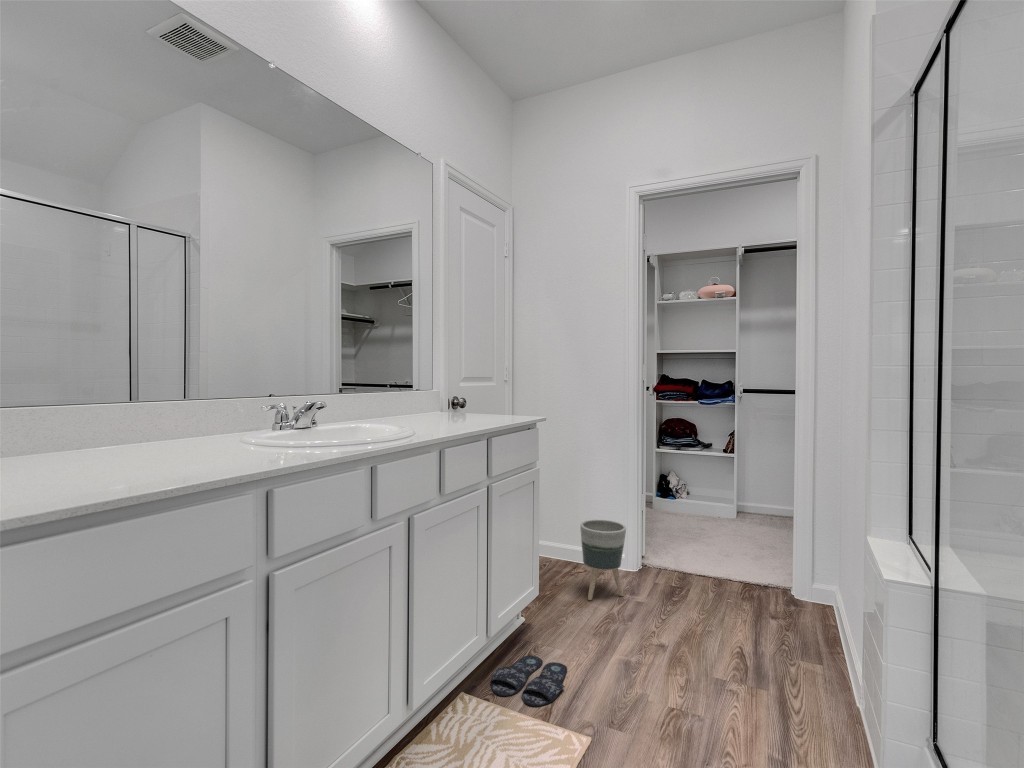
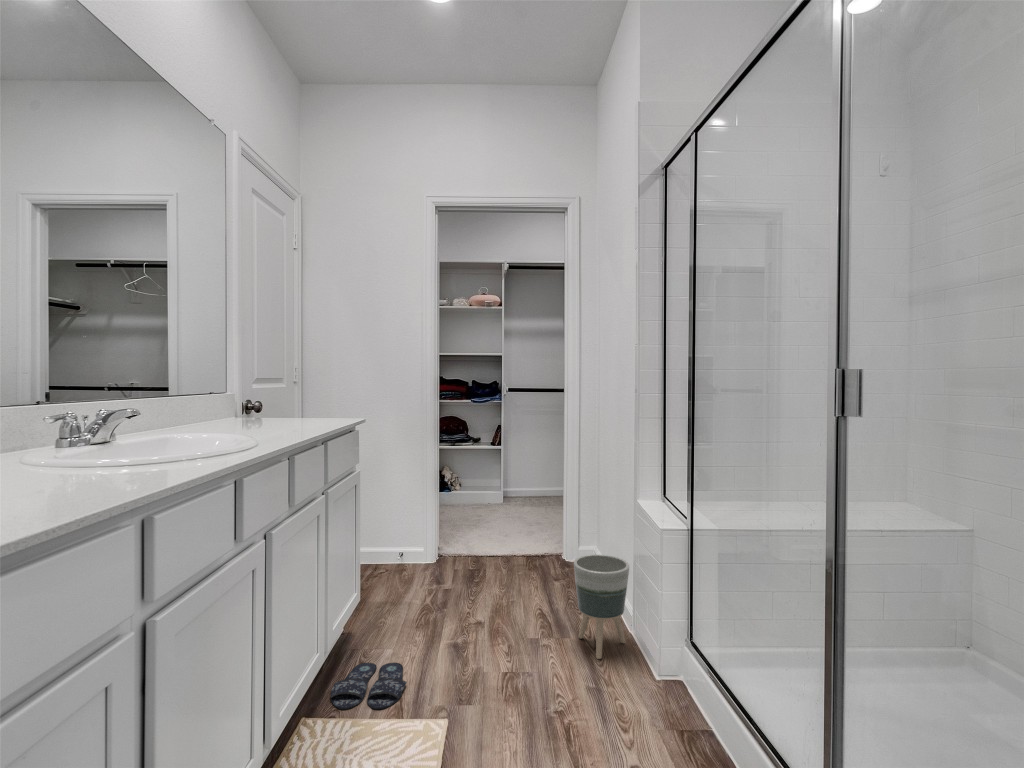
planter: present [580,520,626,600] -> present [574,555,629,659]

